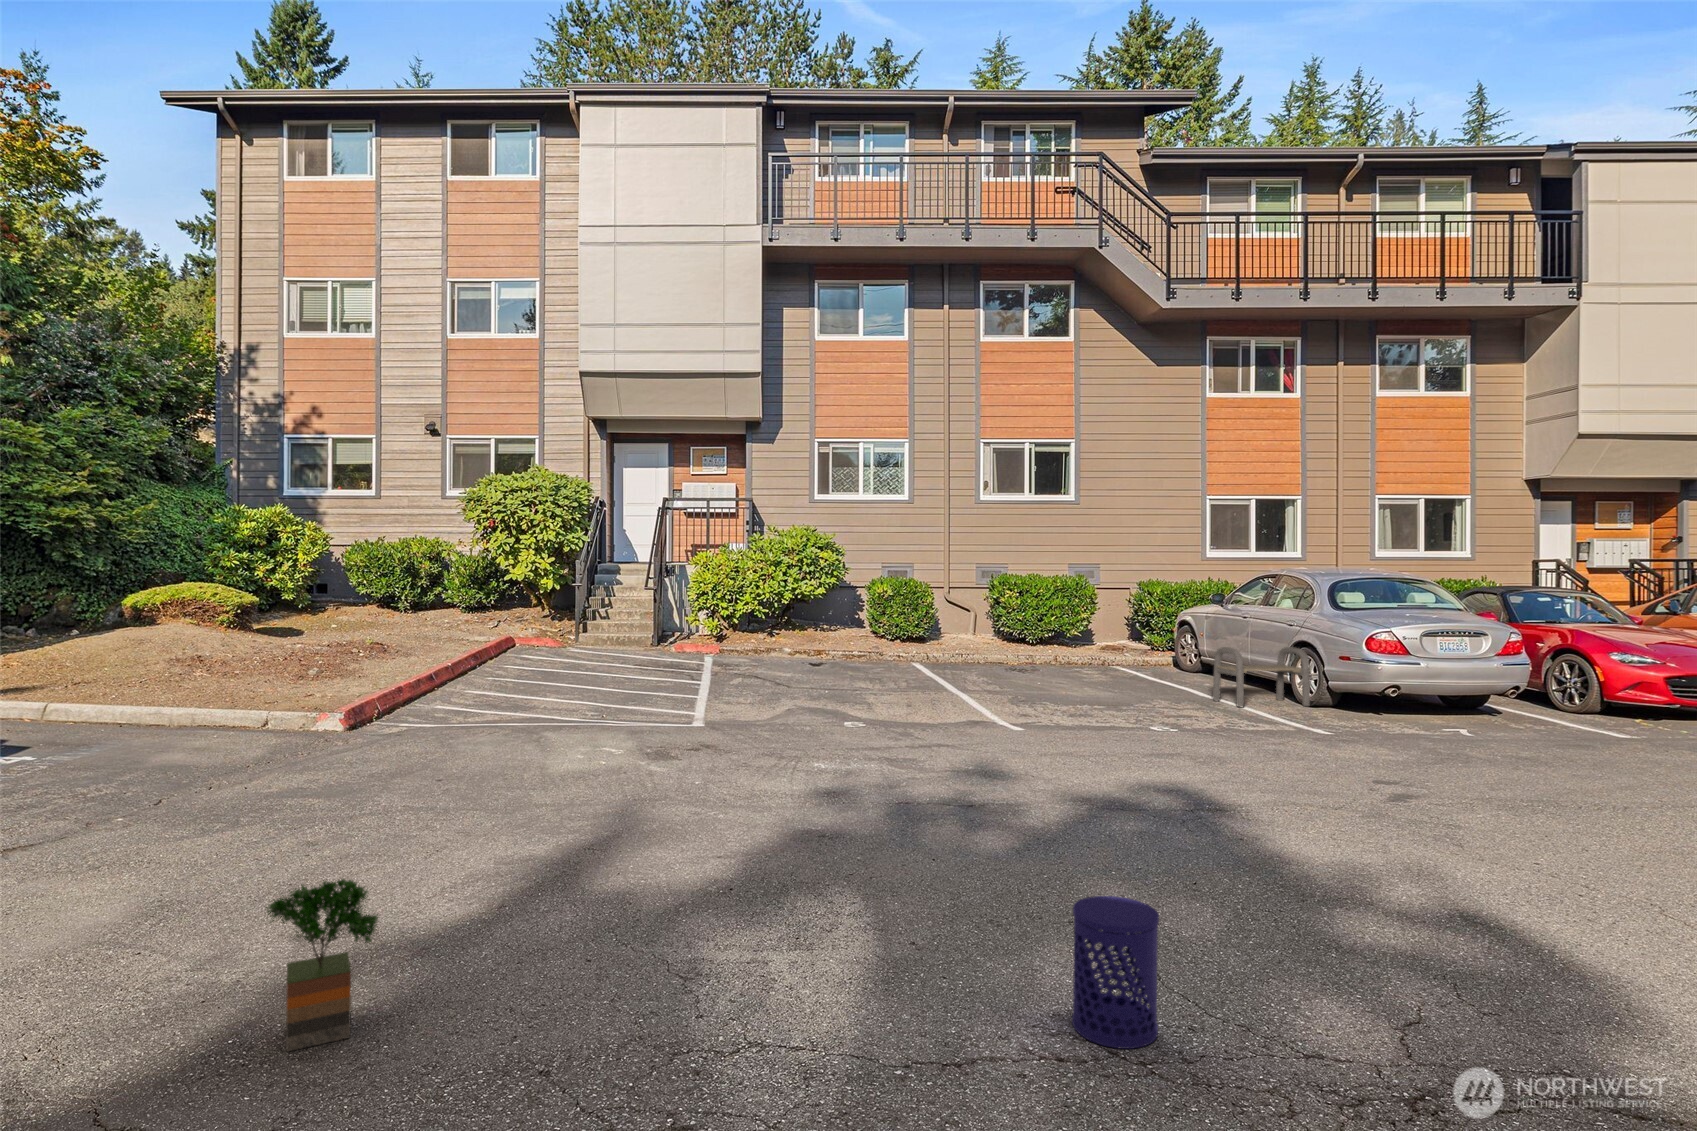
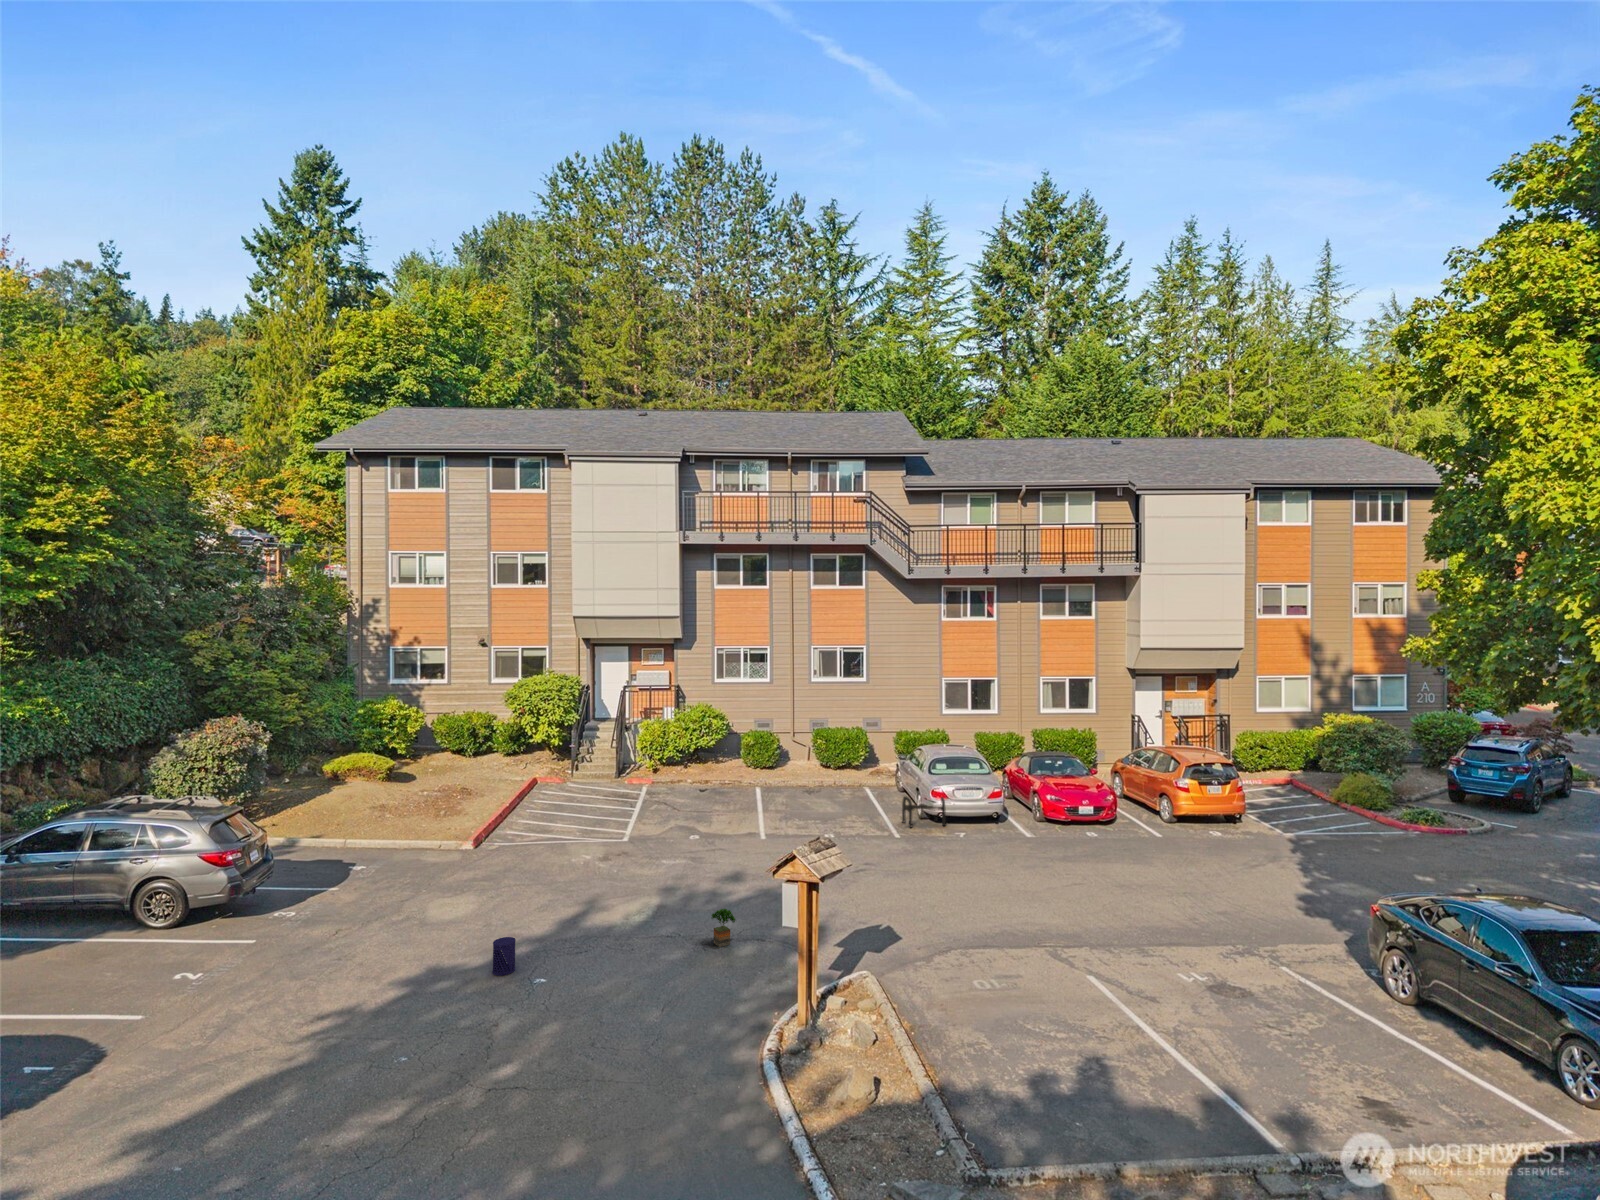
potted tree: present [266,879,378,1052] -> present [712,909,736,947]
waste bin: present [1072,896,1159,1049] -> present [492,937,516,976]

